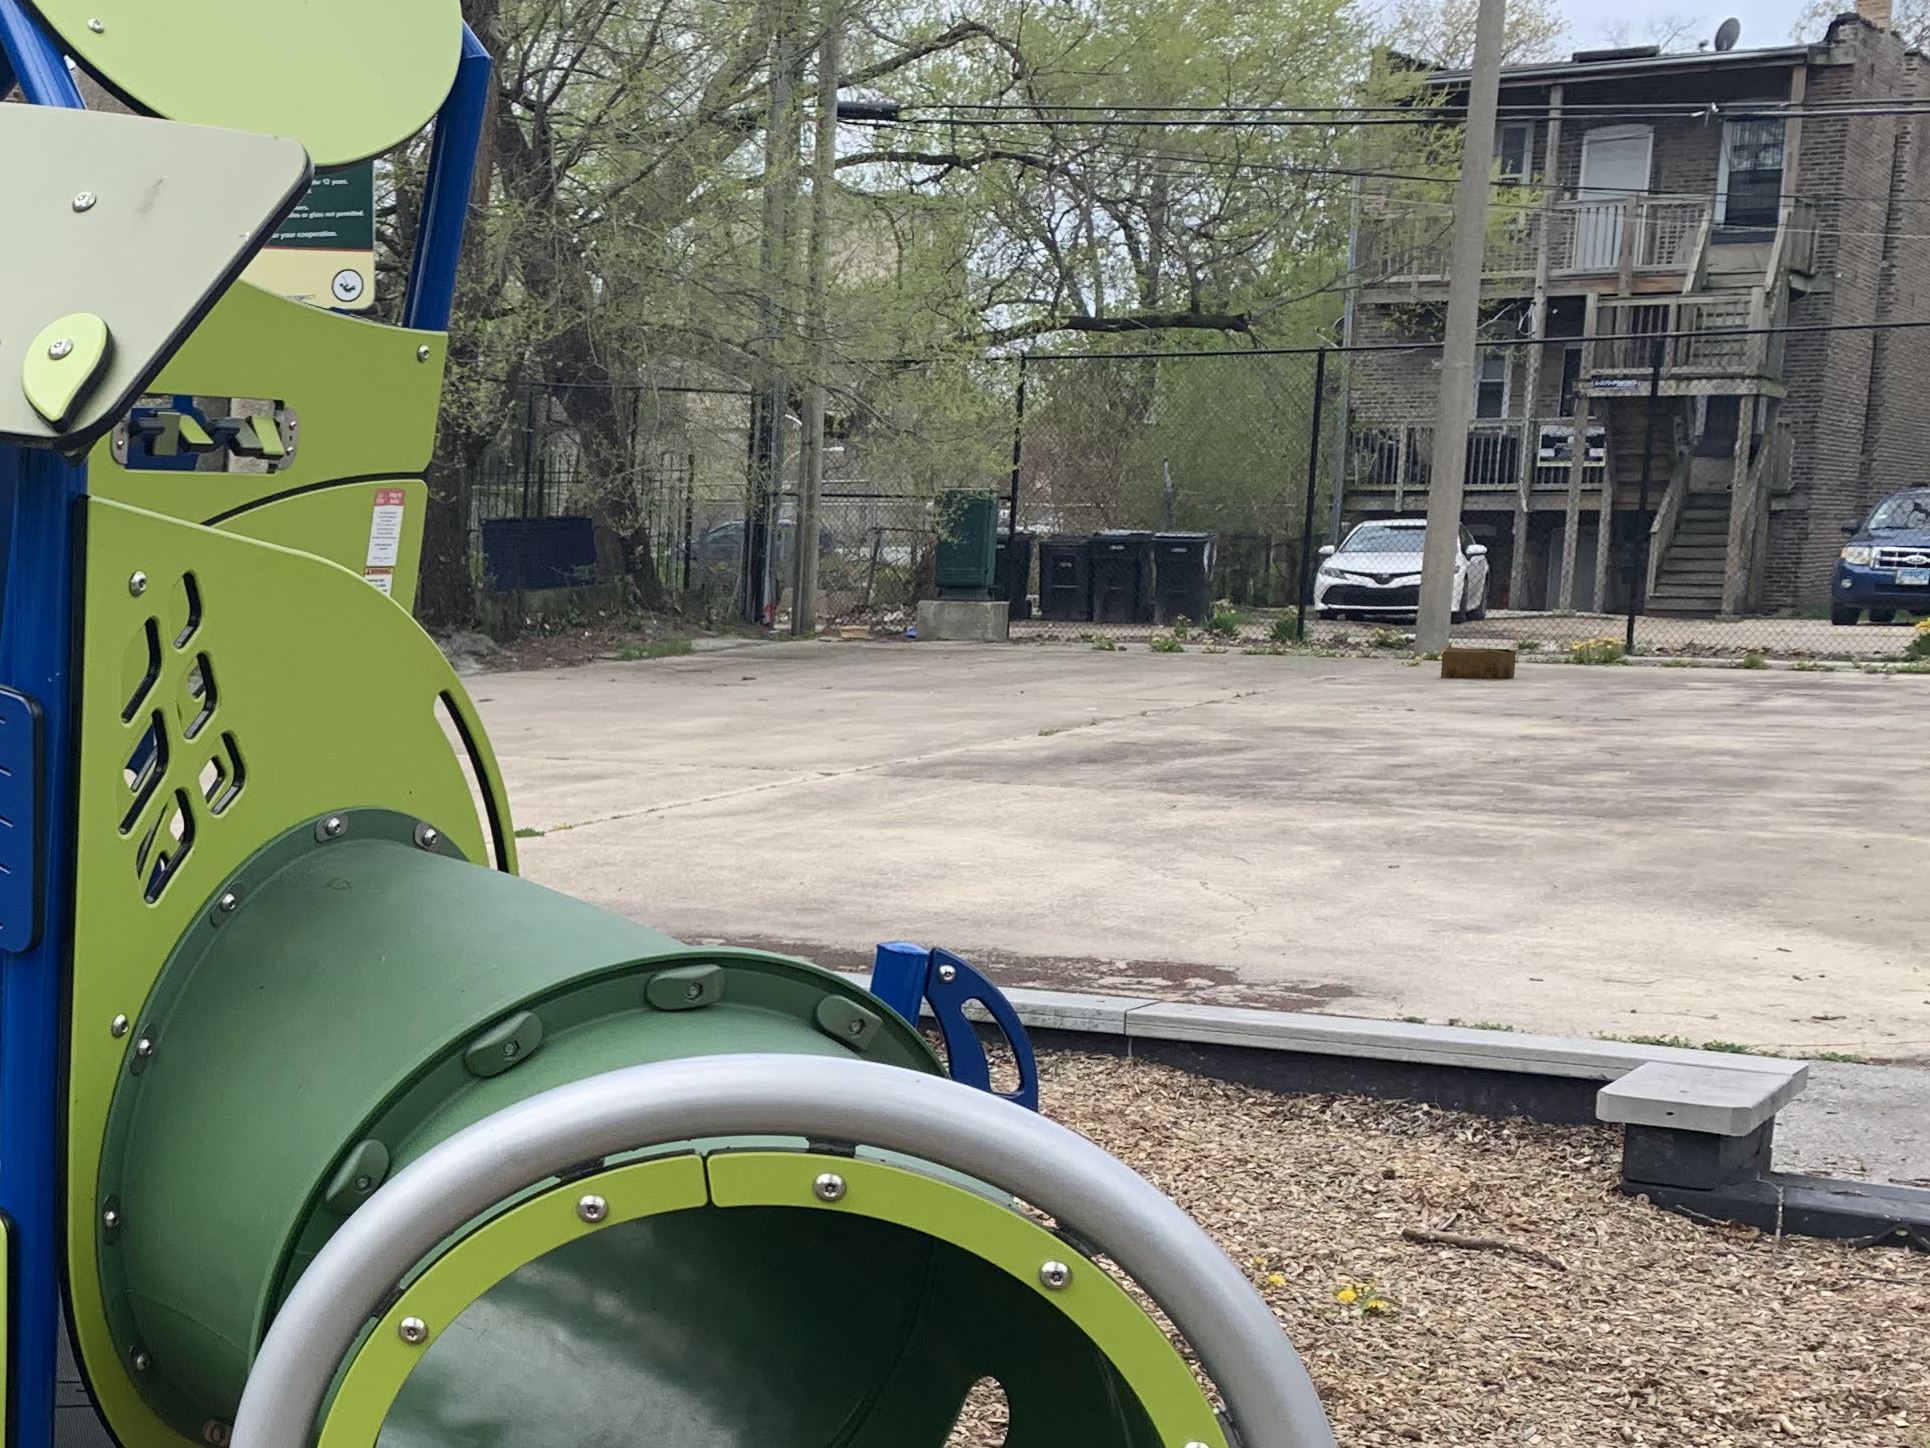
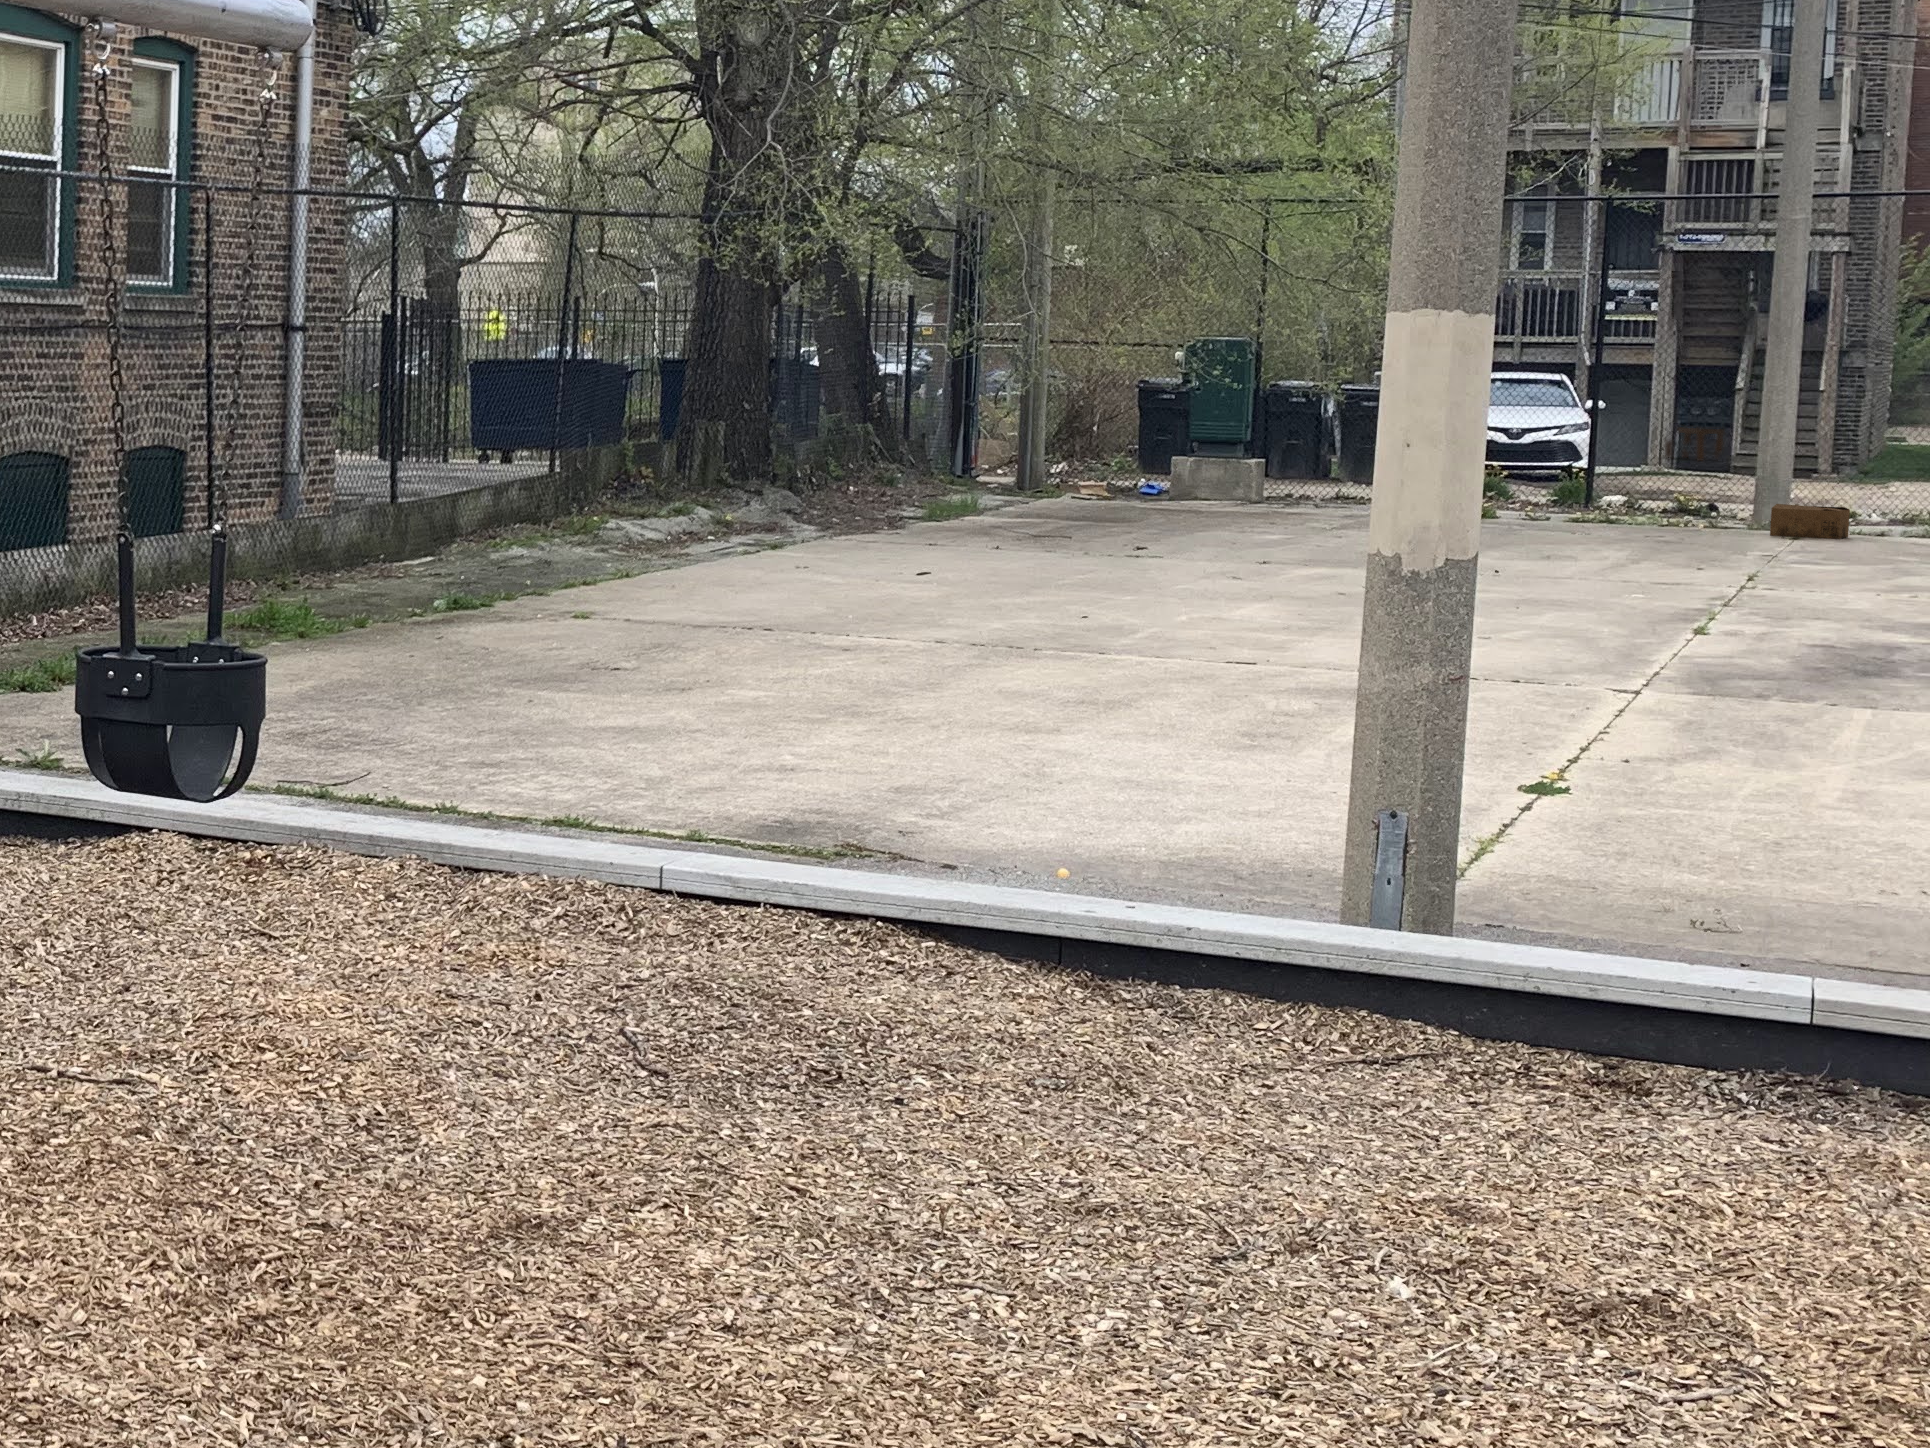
bench: none [1617,592,1673,625] -> present [1665,428,1724,460]

